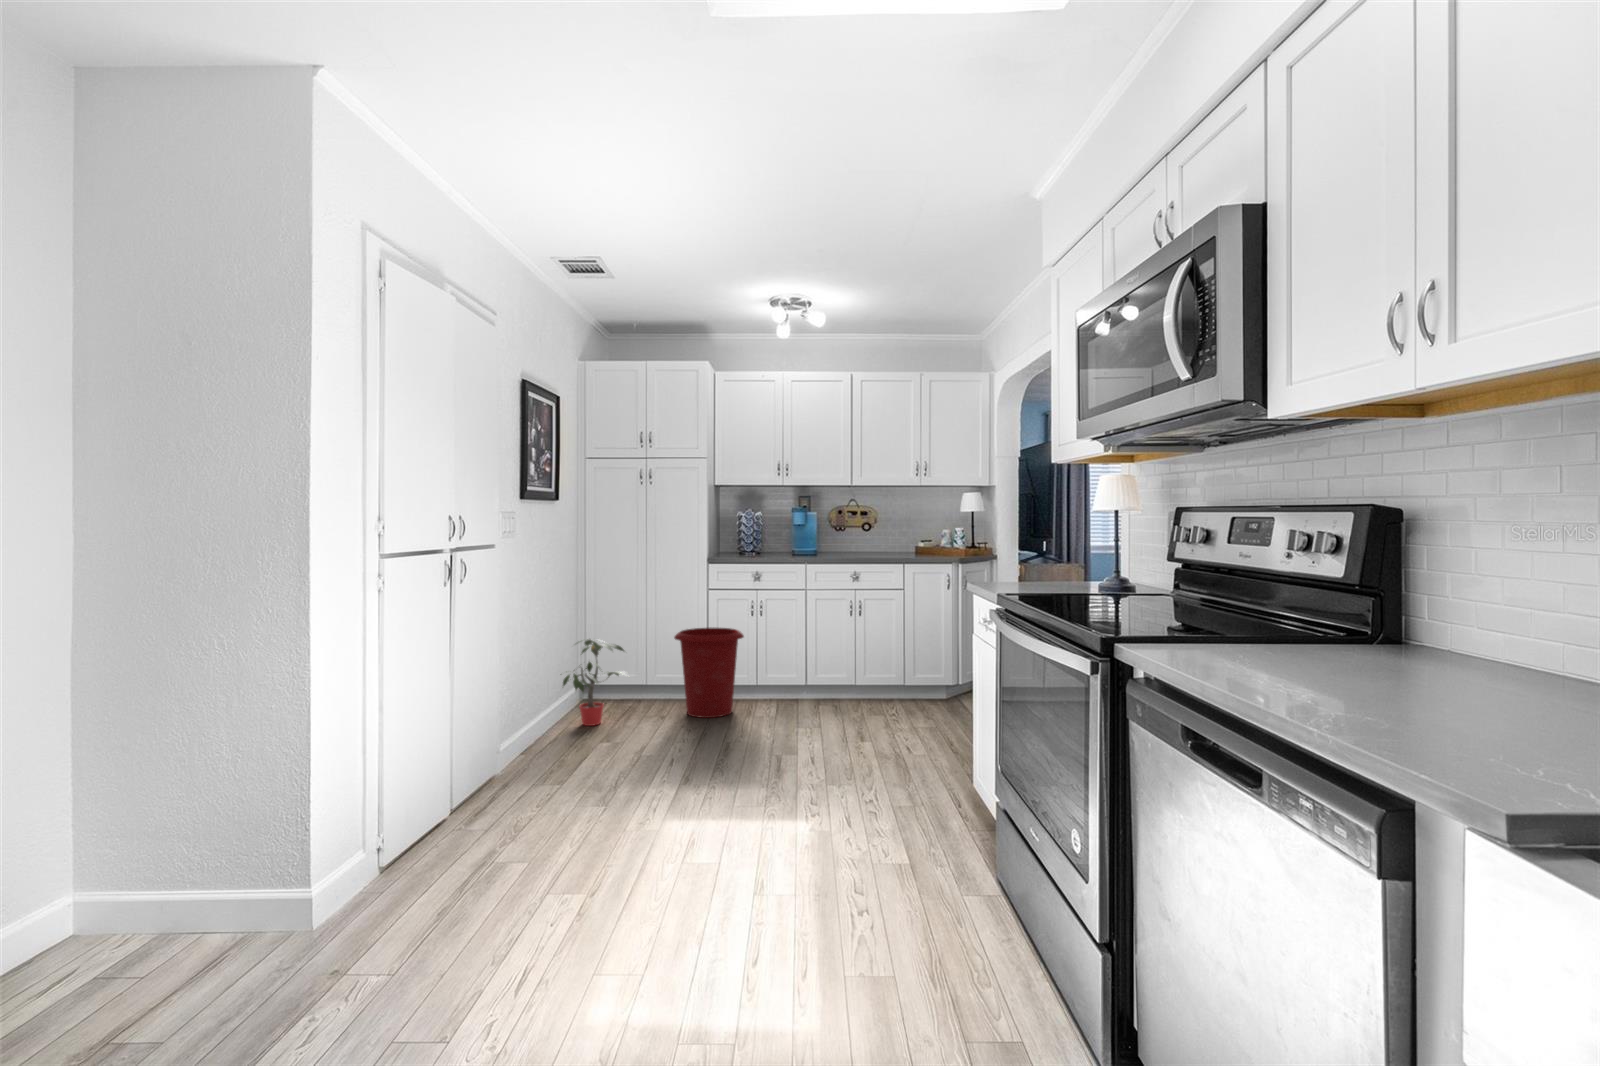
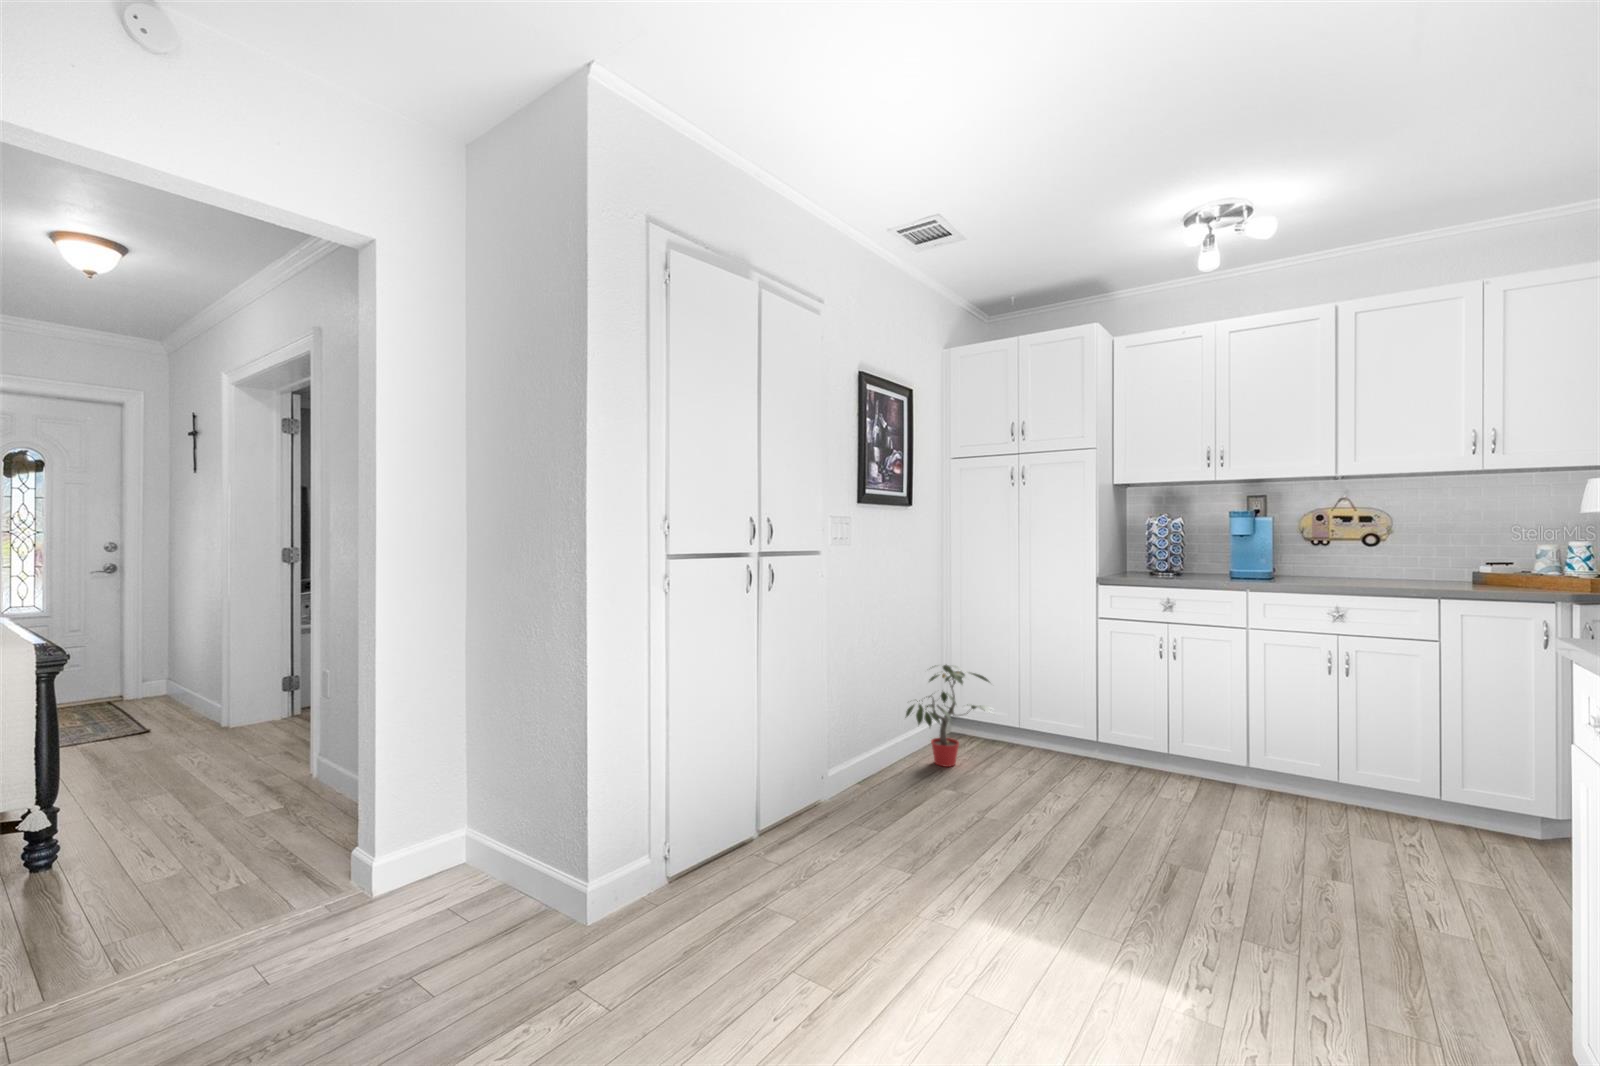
waste bin: present [674,628,744,718] -> none [1048,665,1147,788]

